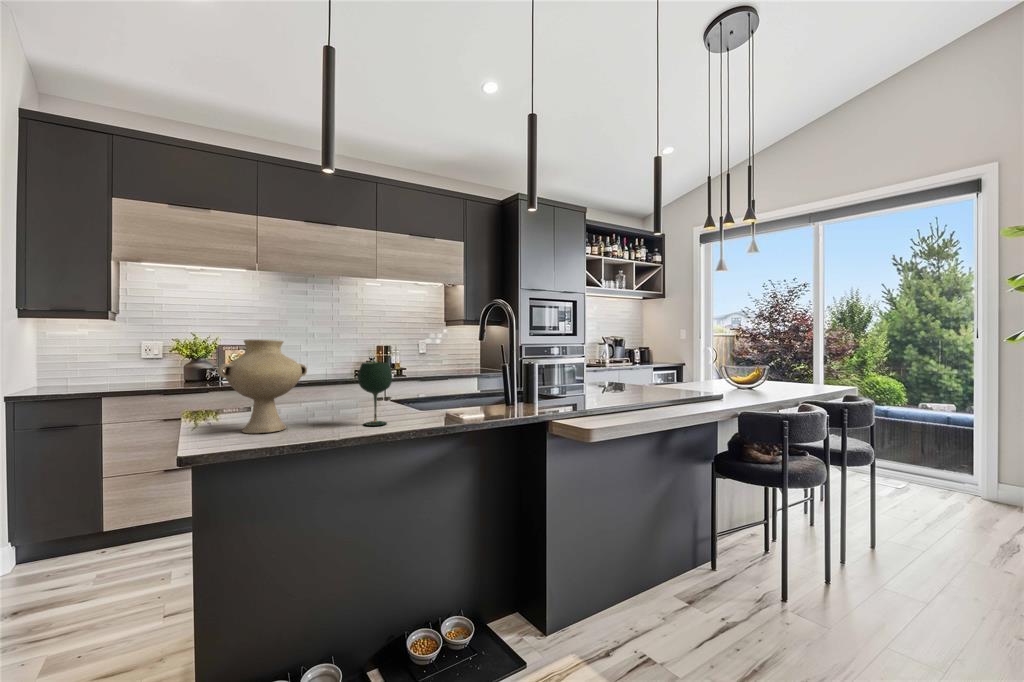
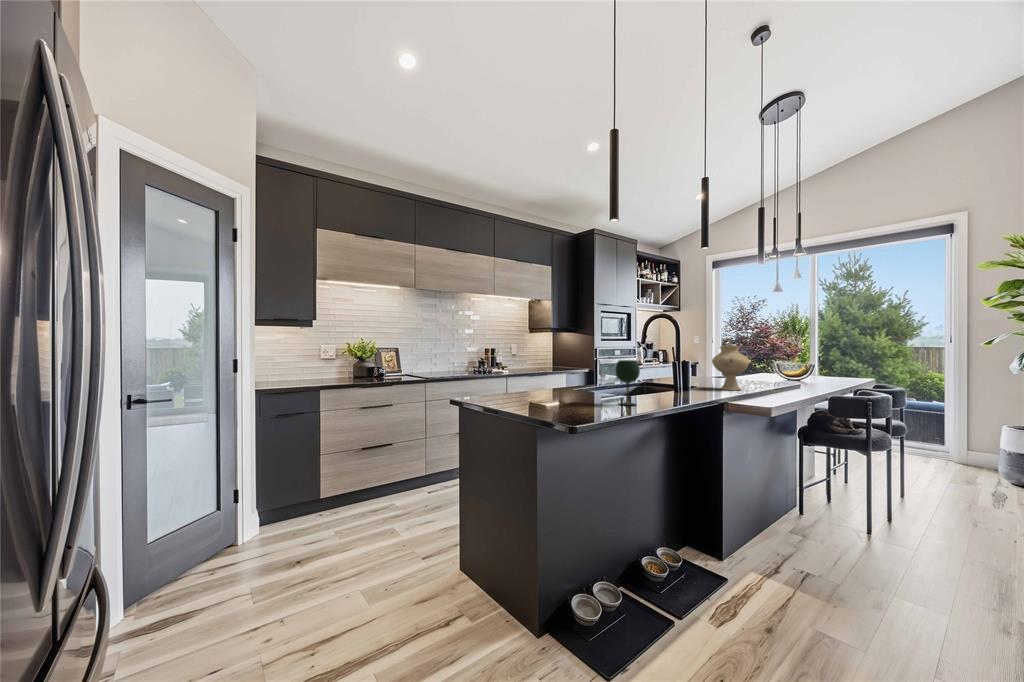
vase: present [217,340,307,433] -> present [712,346,749,390]

